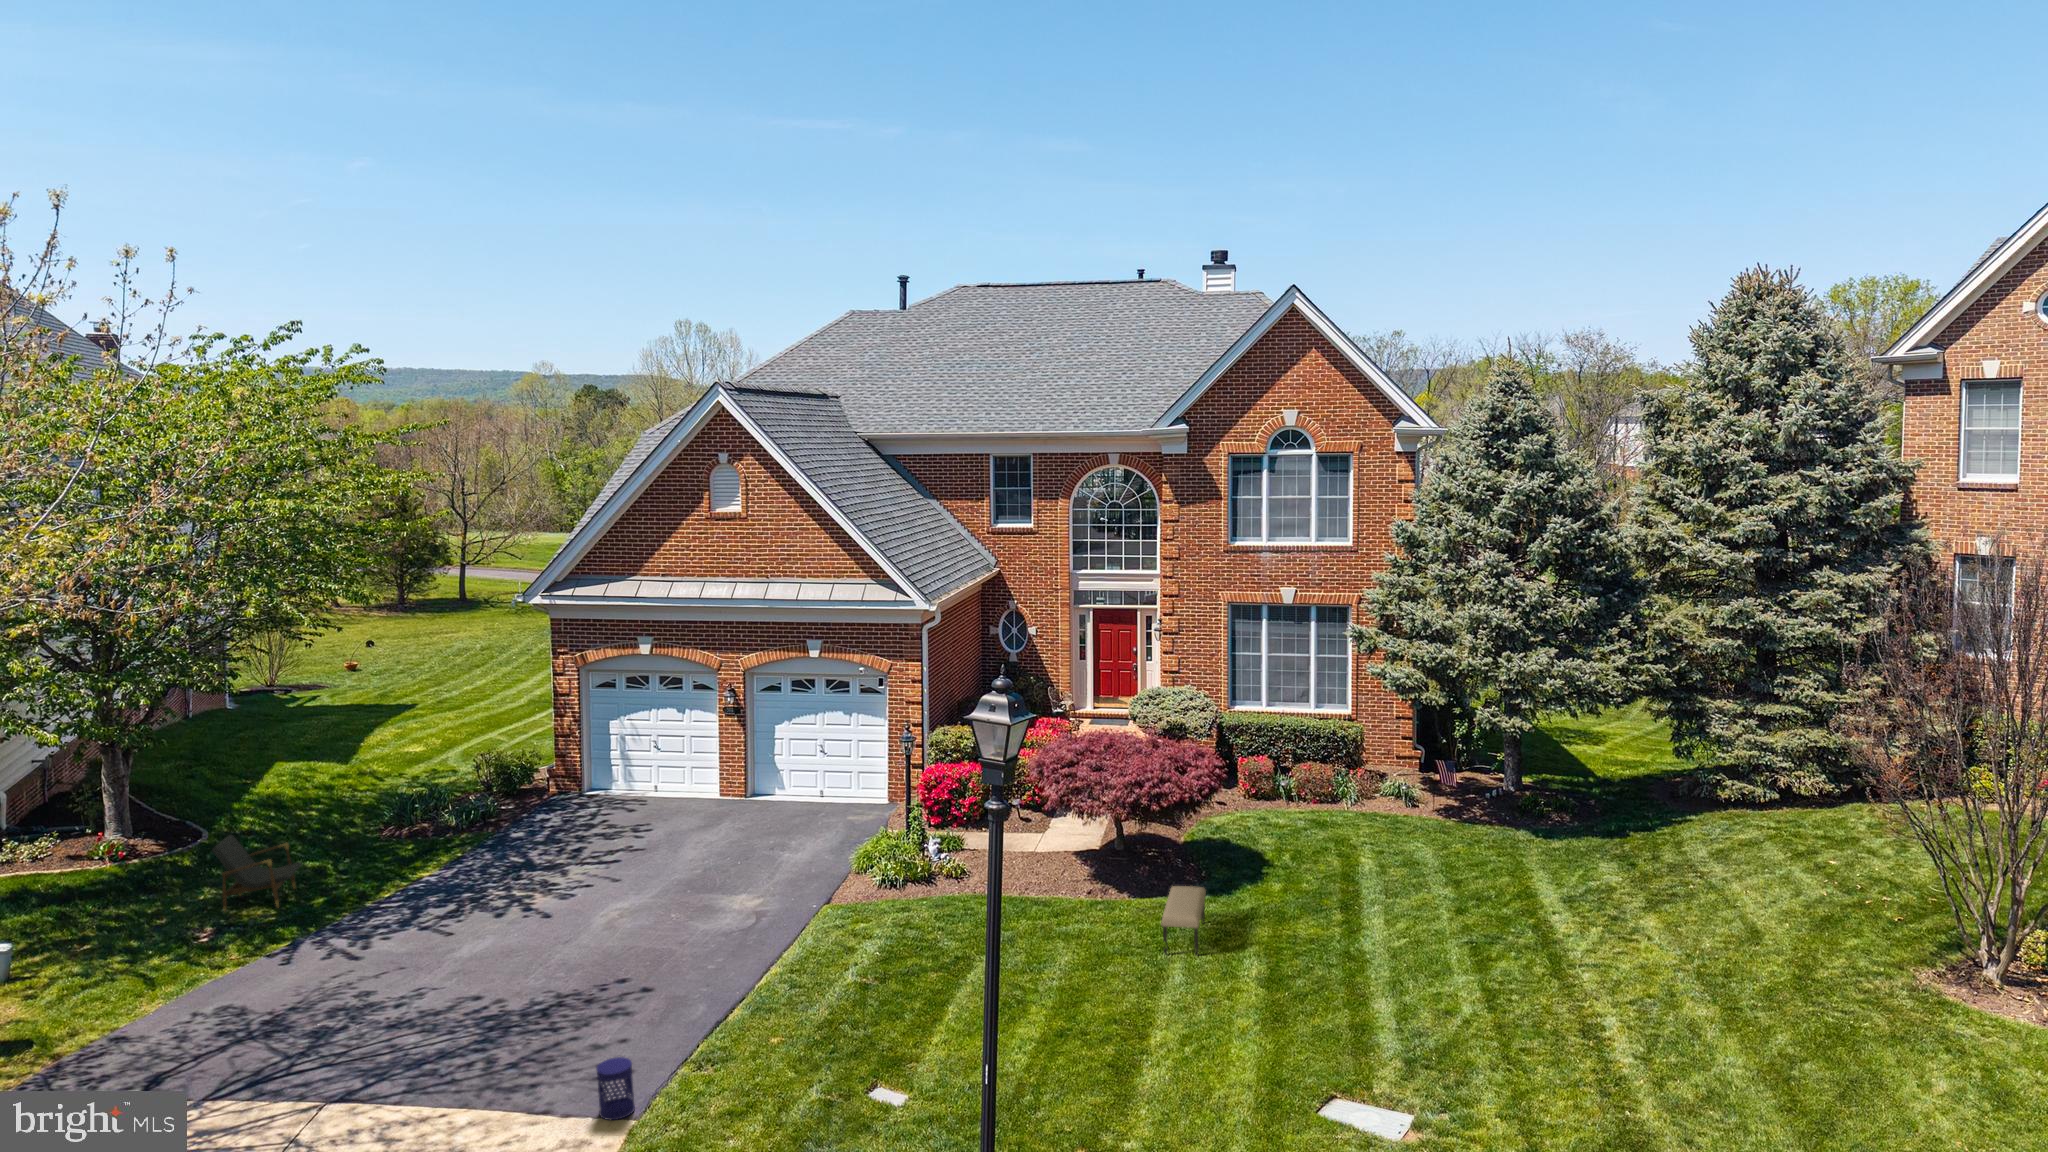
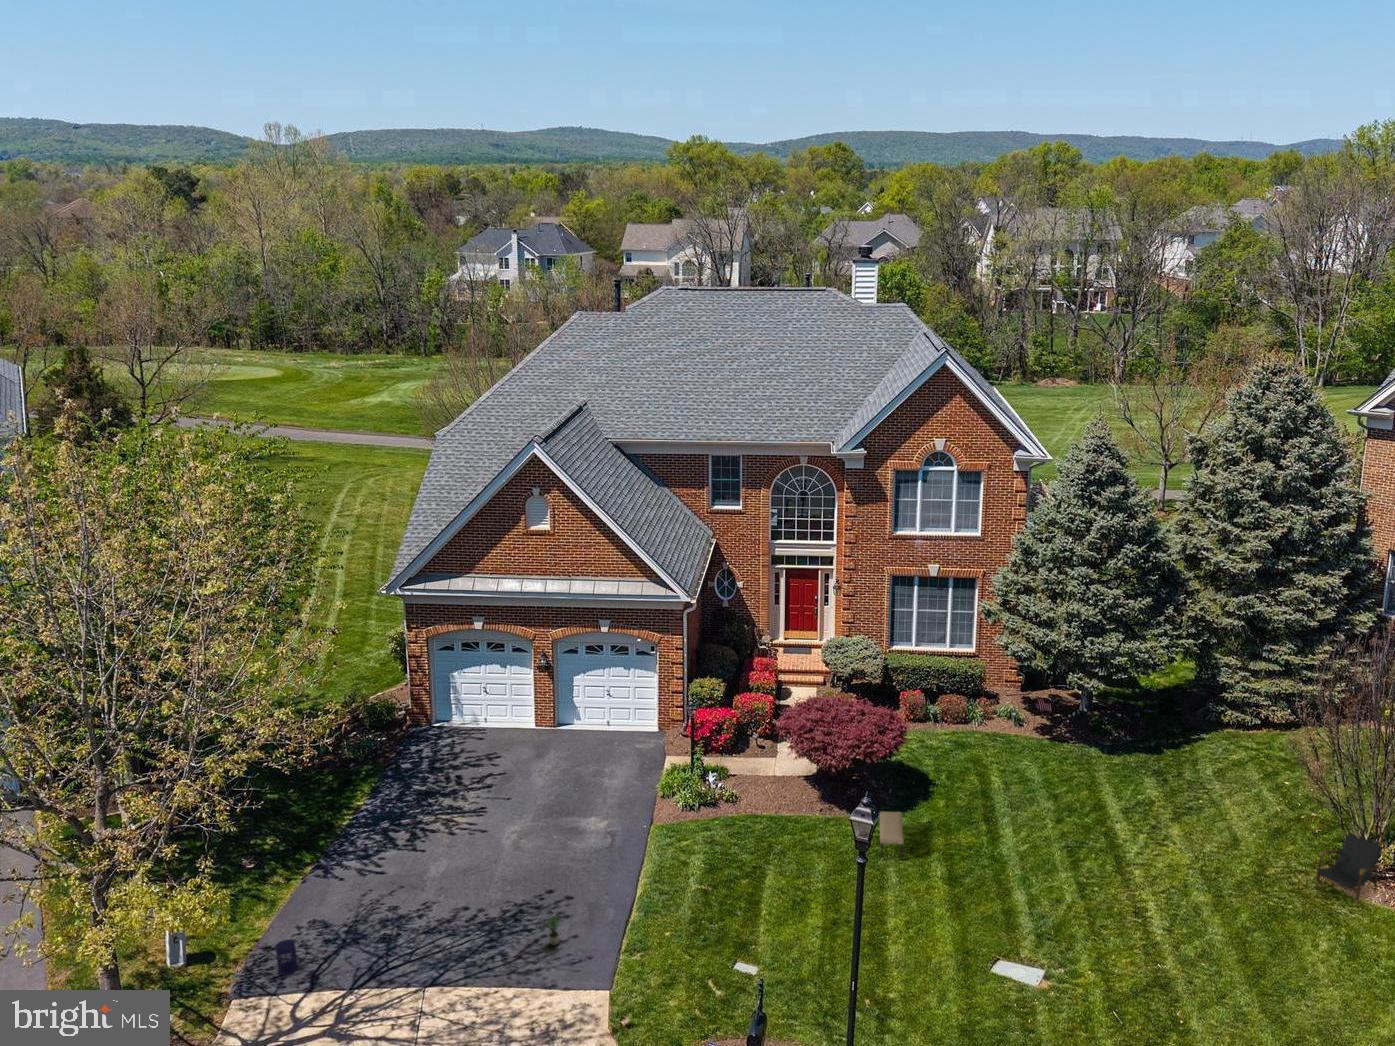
lounge chair: present [213,835,301,911] -> present [1316,833,1383,905]
potted plant: none [560,1000,598,1053] -> present [545,917,559,946]
waste bin: present [596,1057,635,1120] -> present [275,940,298,975]

